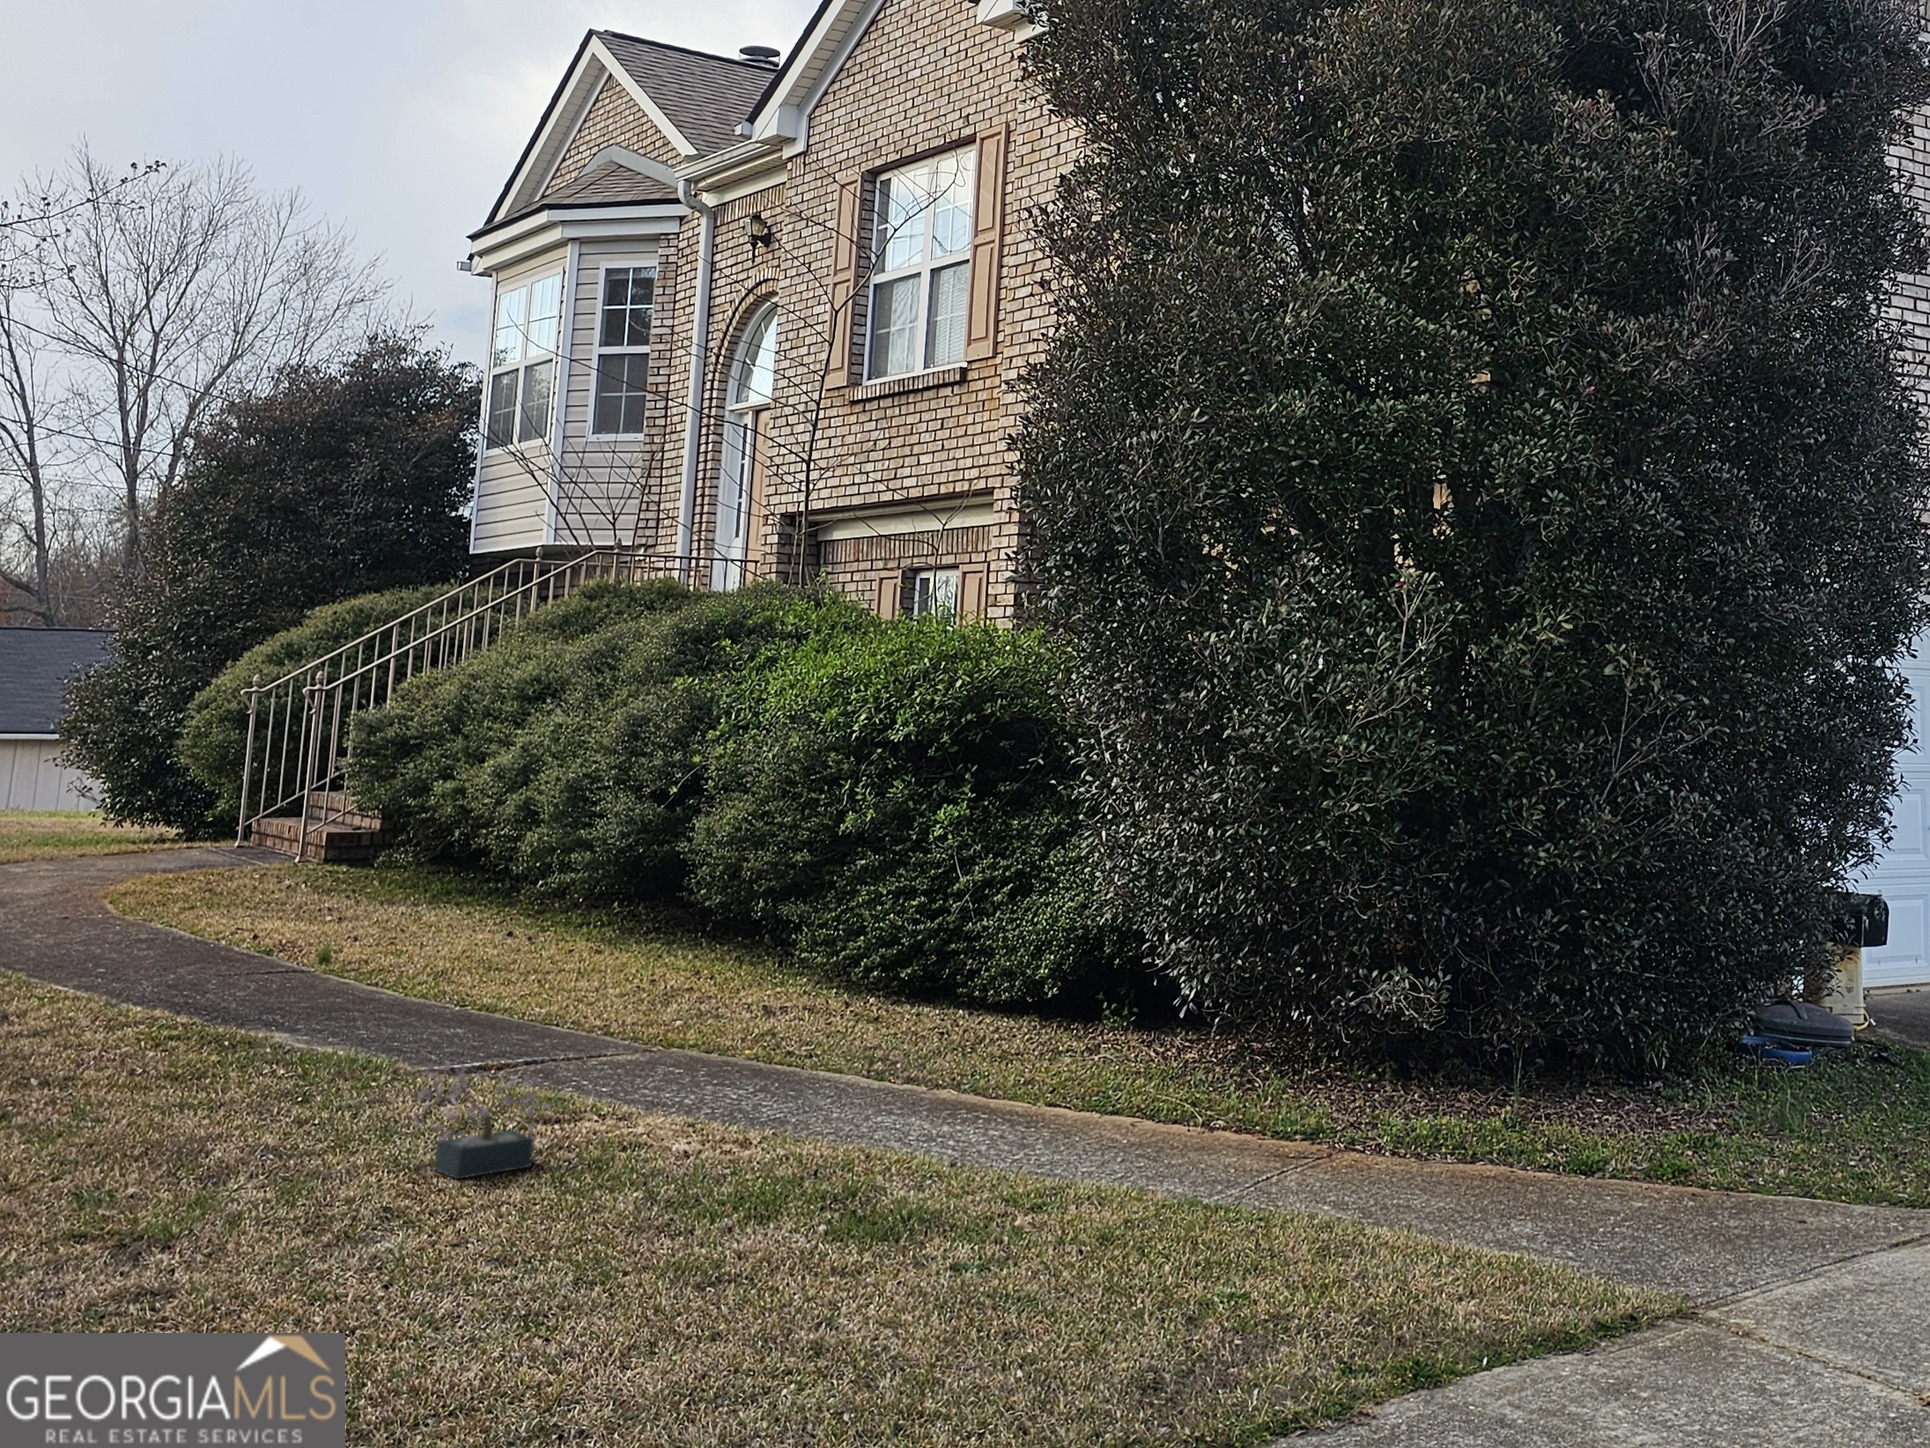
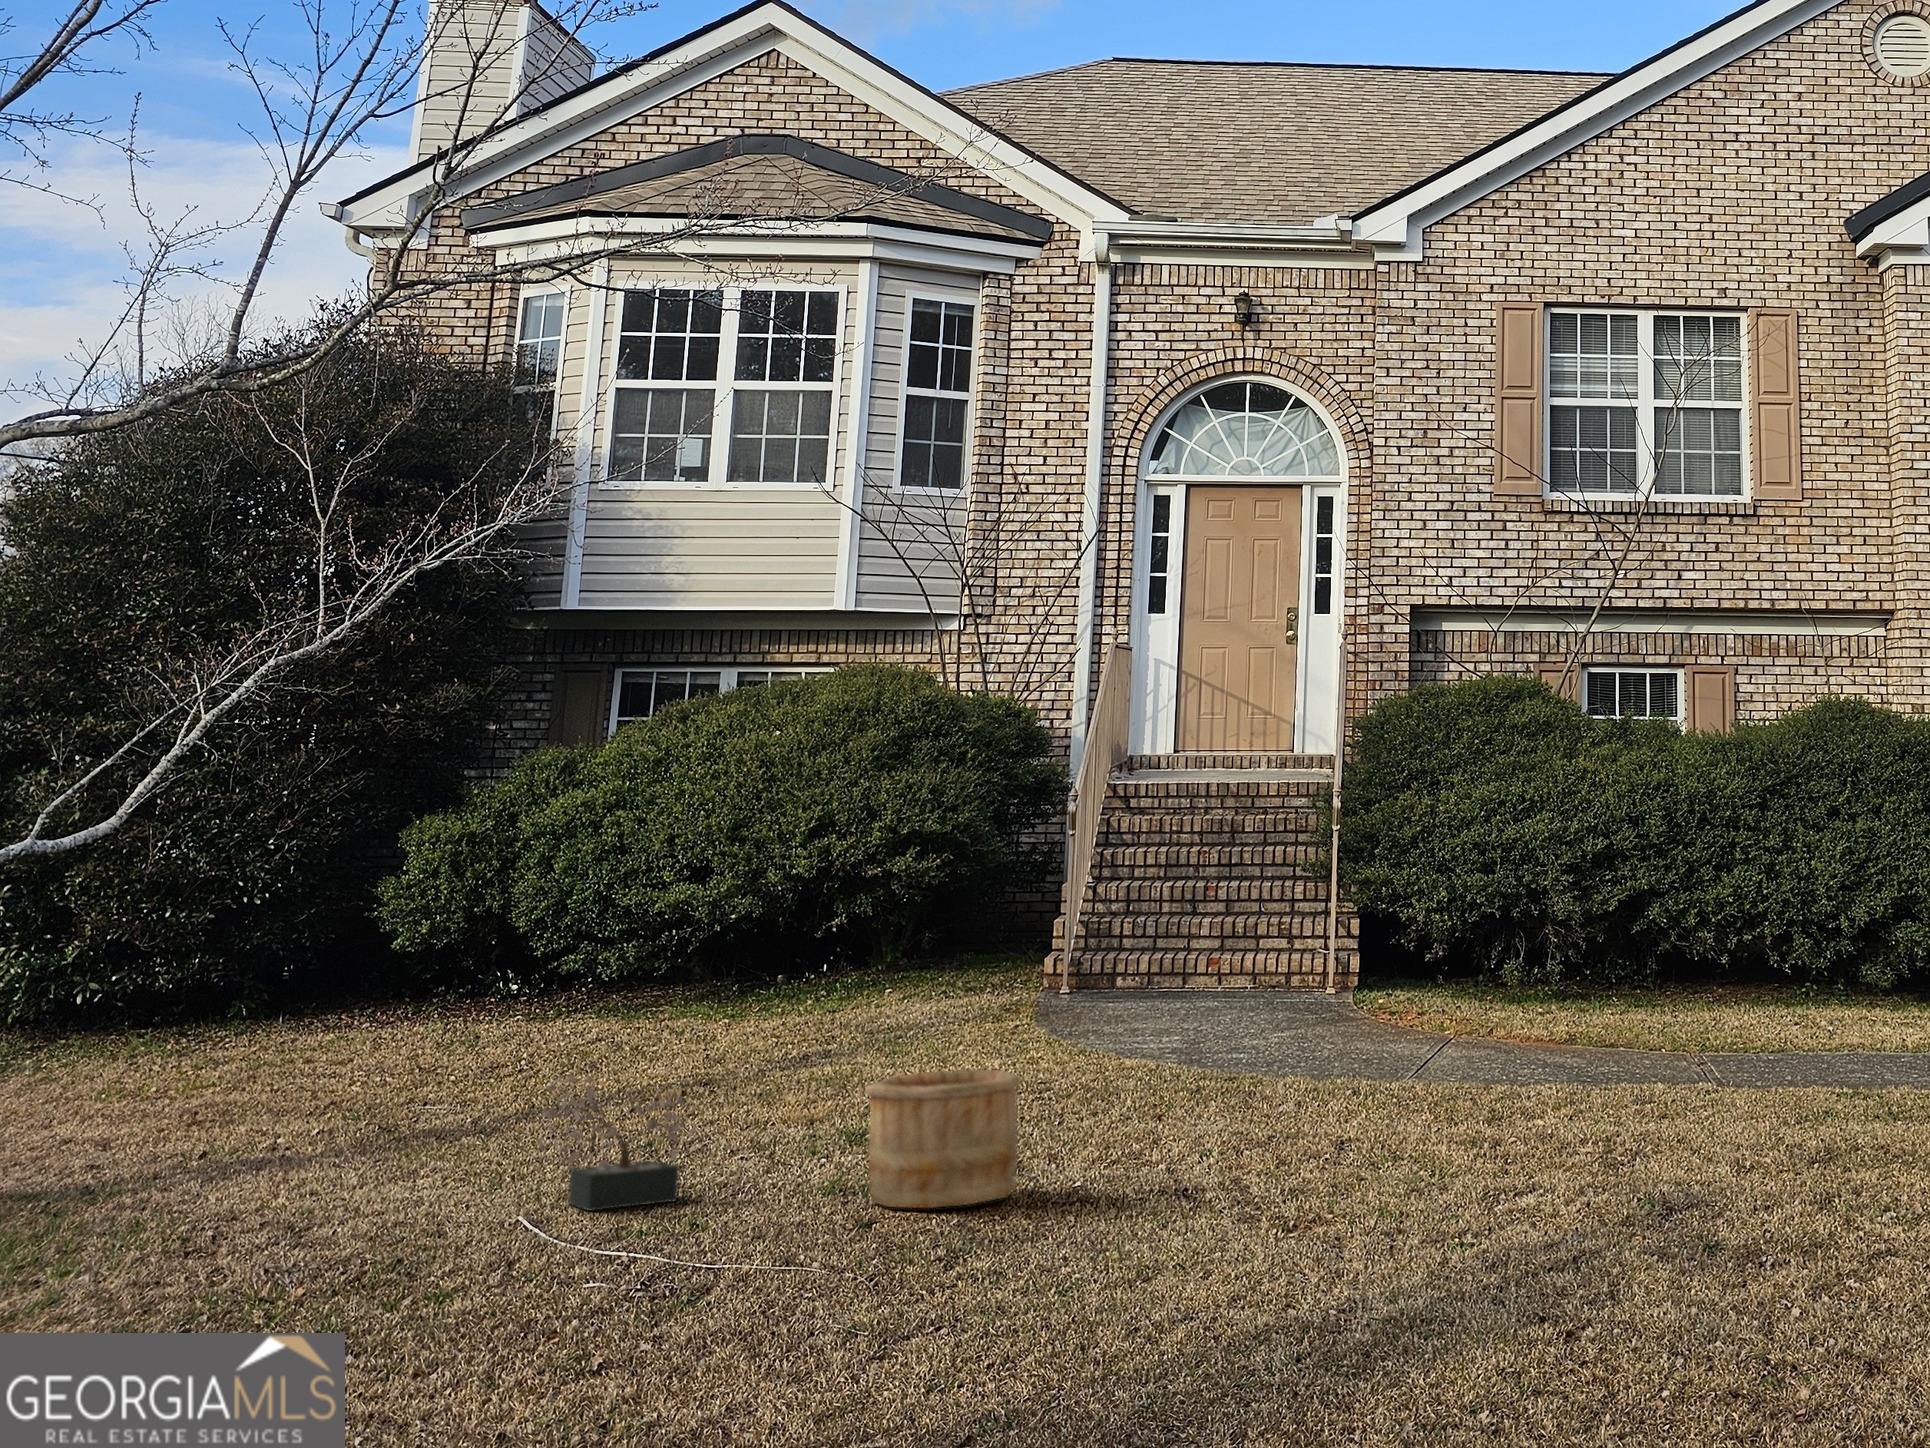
wooden bucket: none [704,1055,835,1177] -> present [865,1070,1021,1208]

